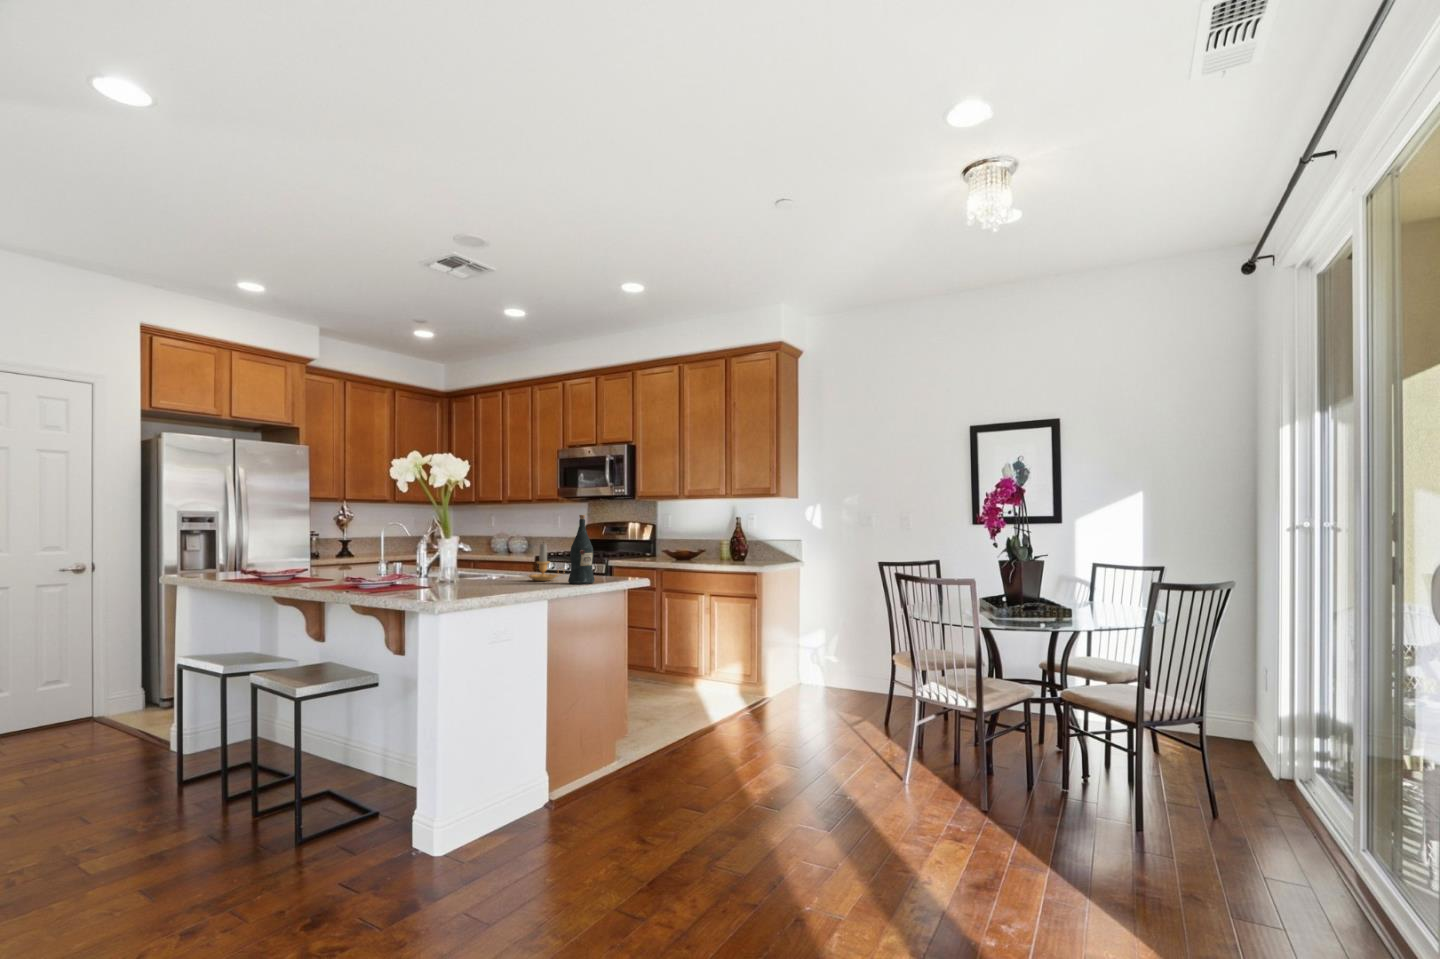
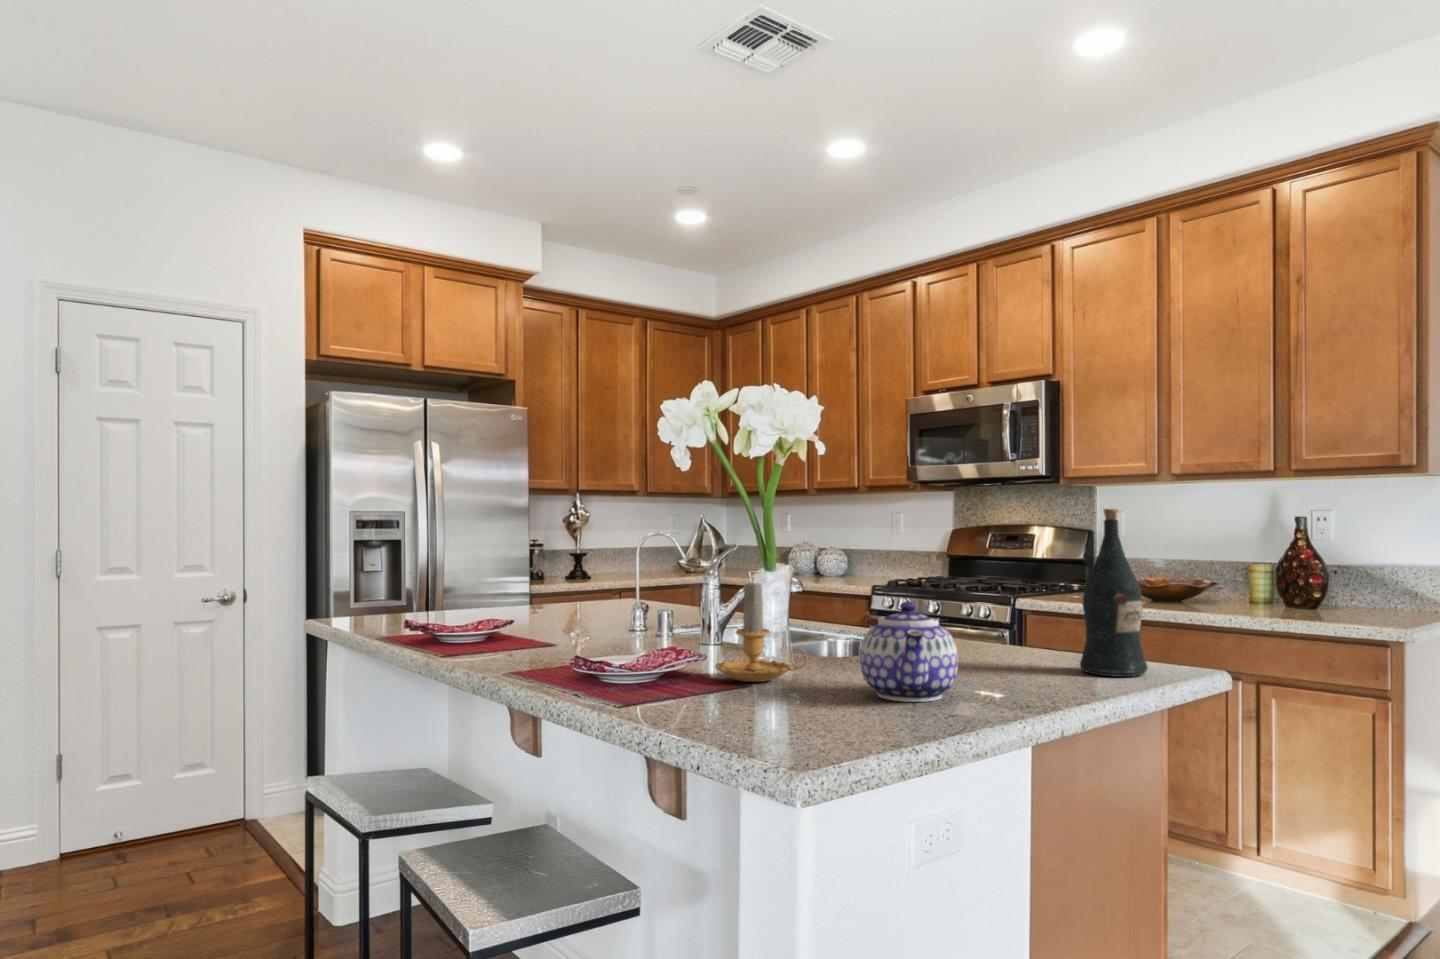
candle: present [528,544,559,581] -> present [715,583,808,682]
teapot: none [461,553,502,592] -> present [860,602,958,702]

